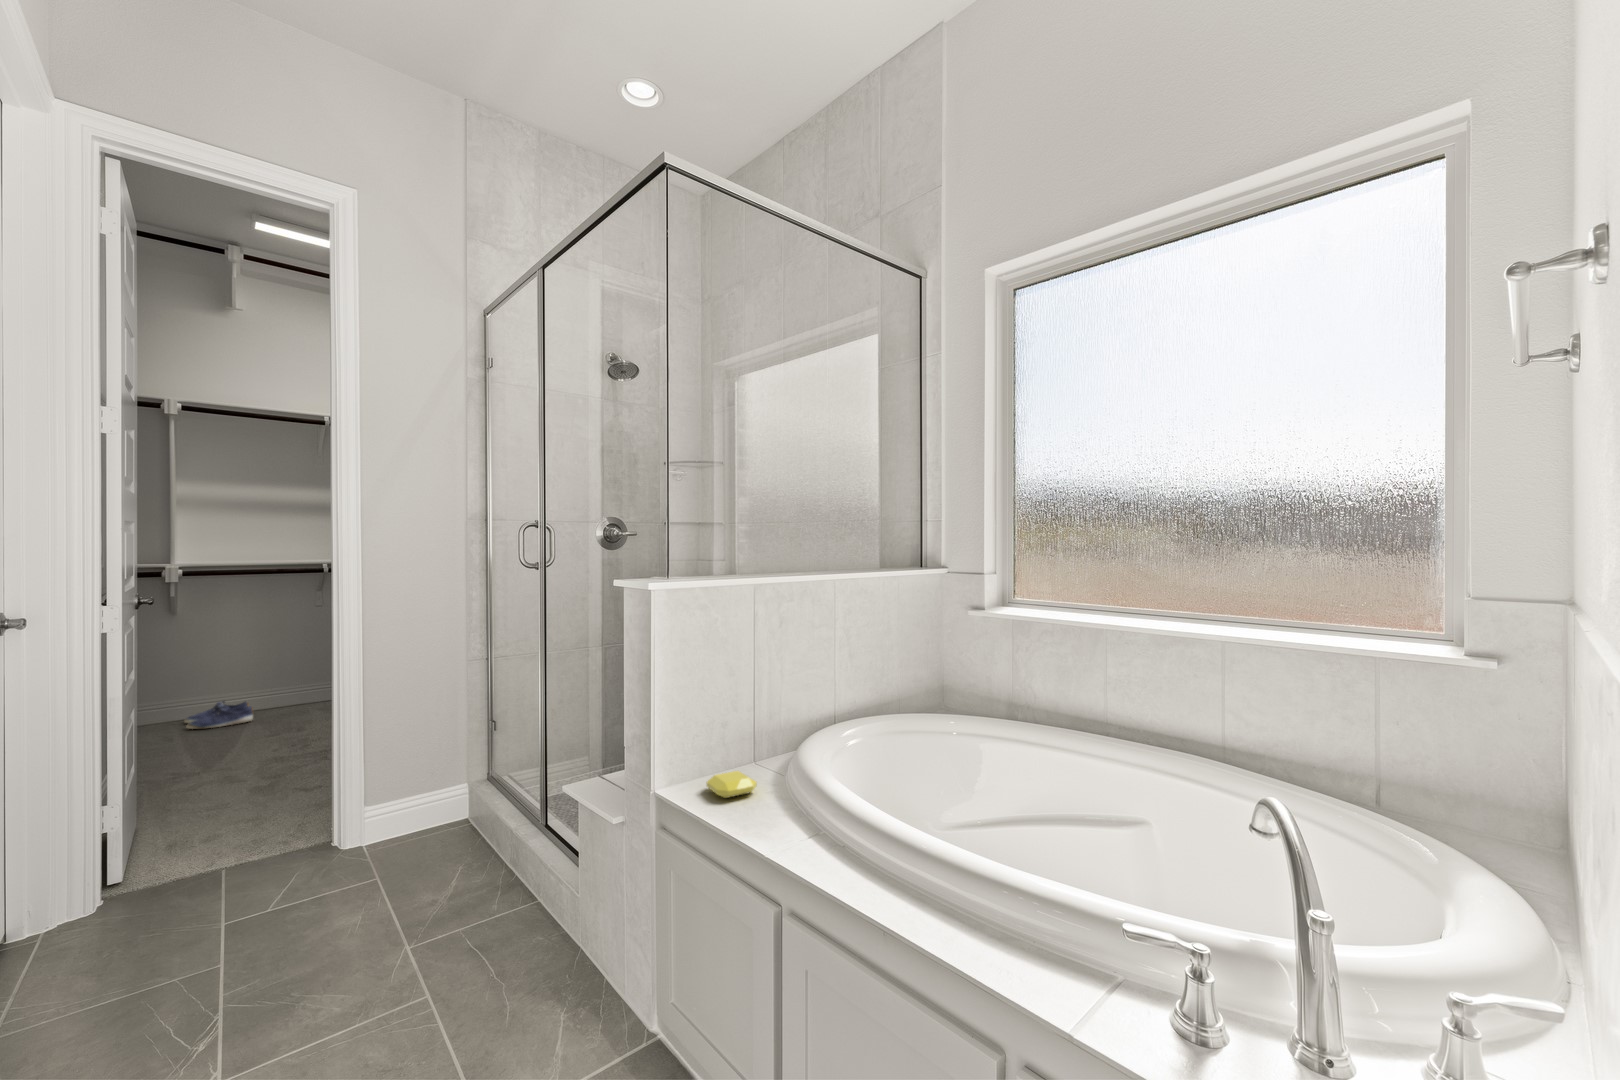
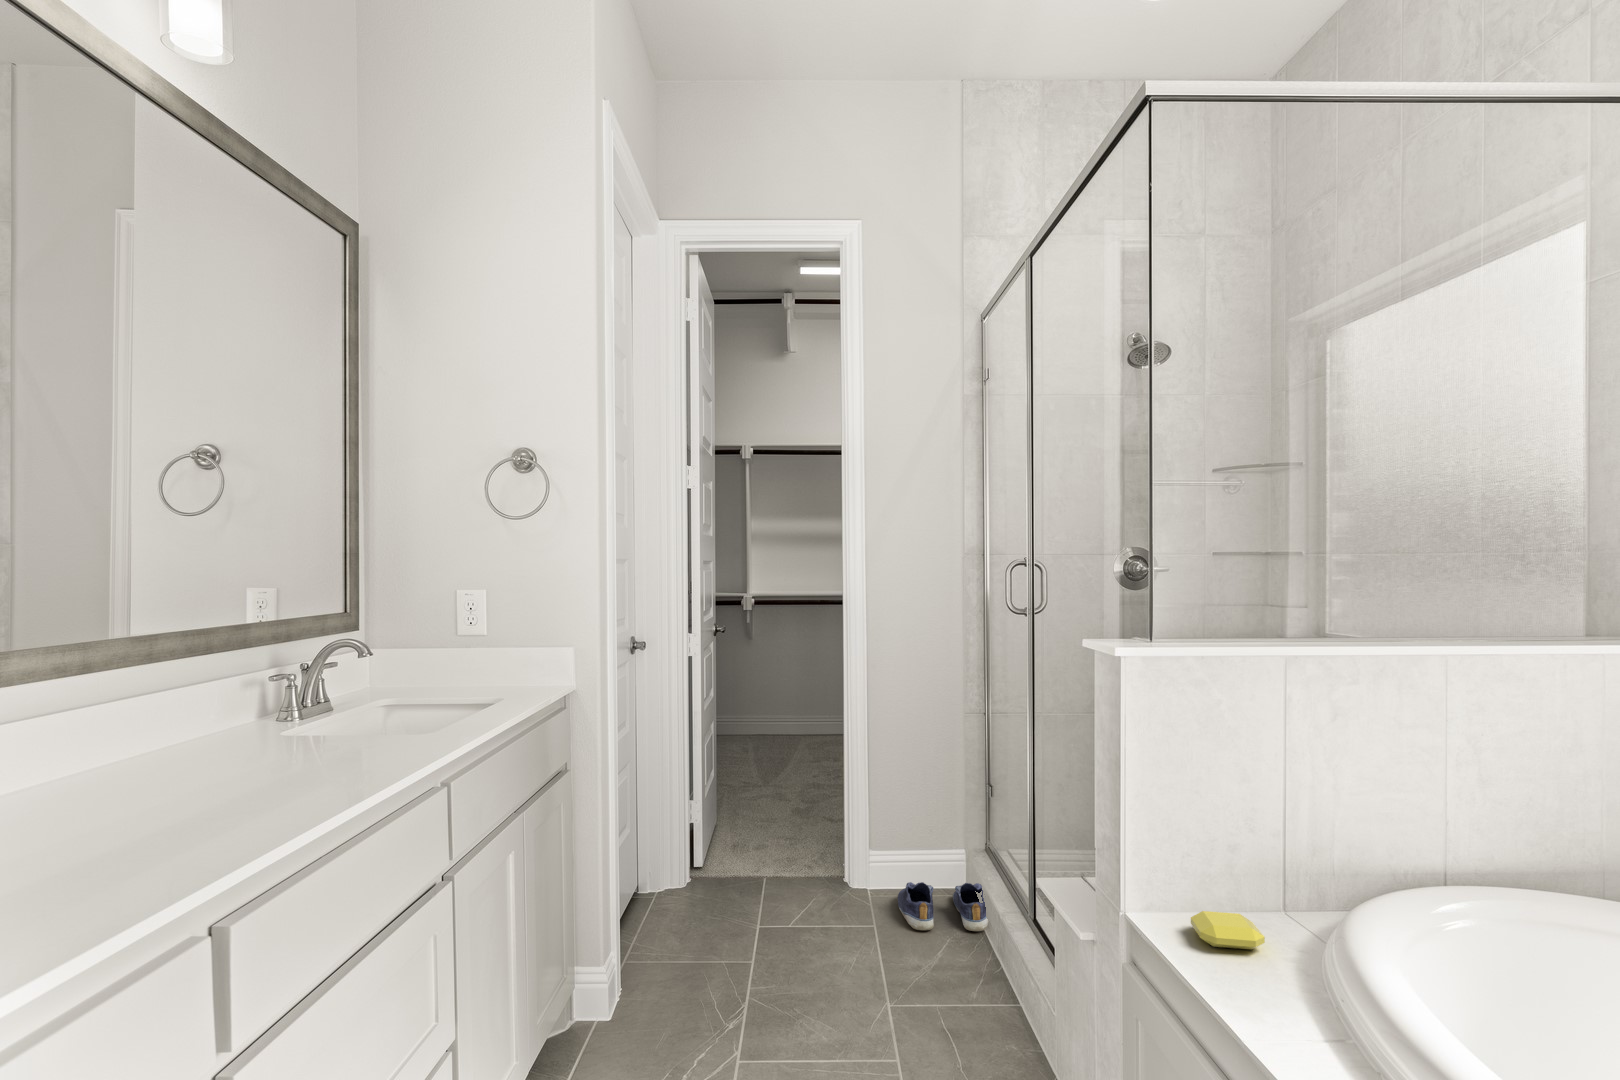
shoe: present [184,701,253,729] -> present [898,882,989,931]

